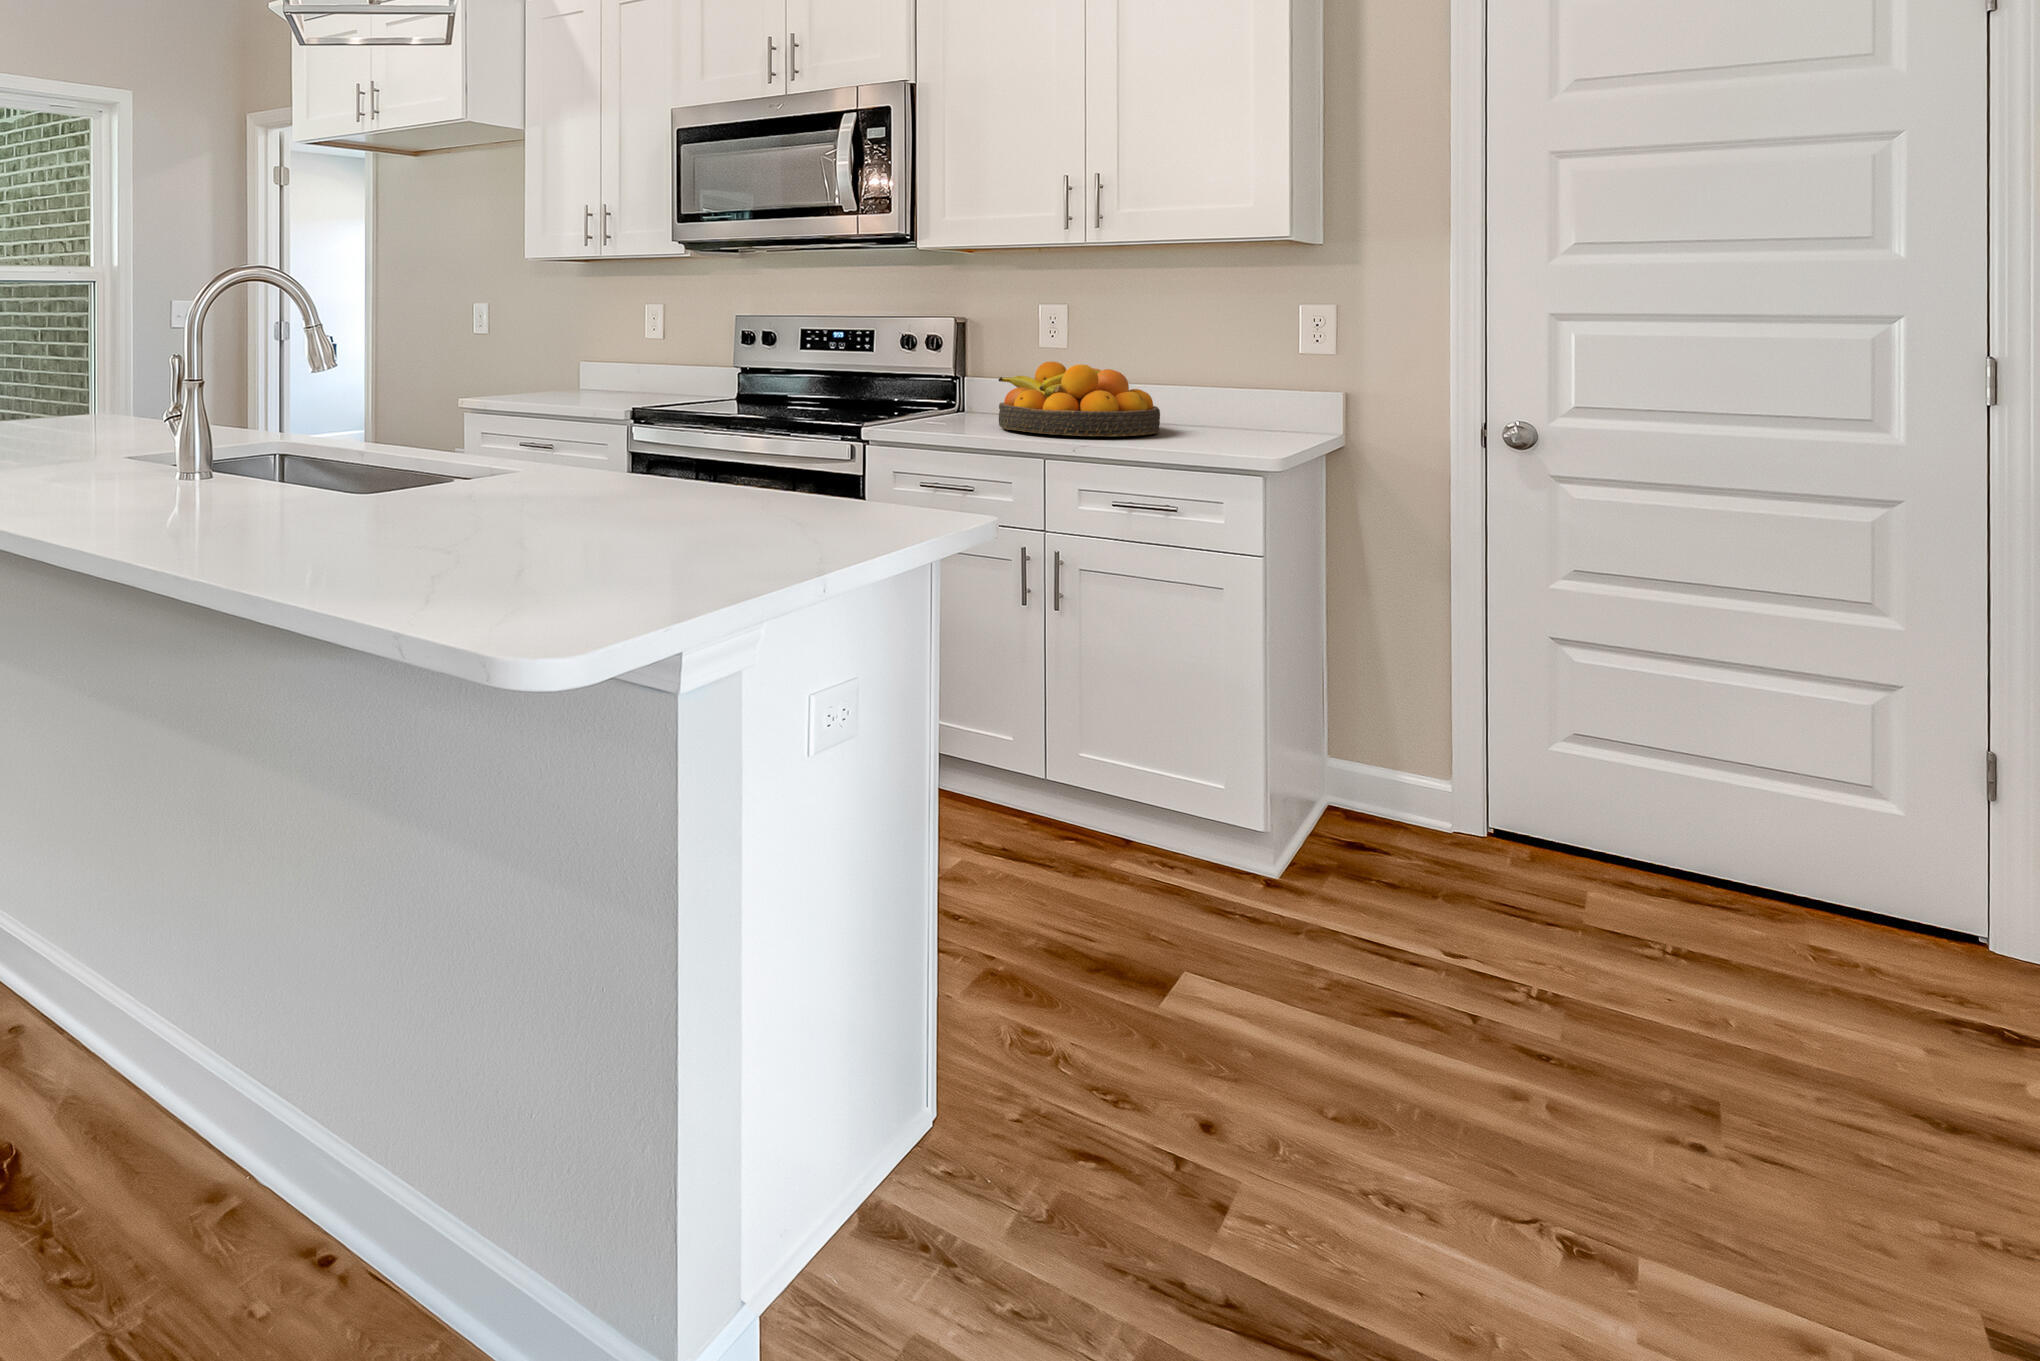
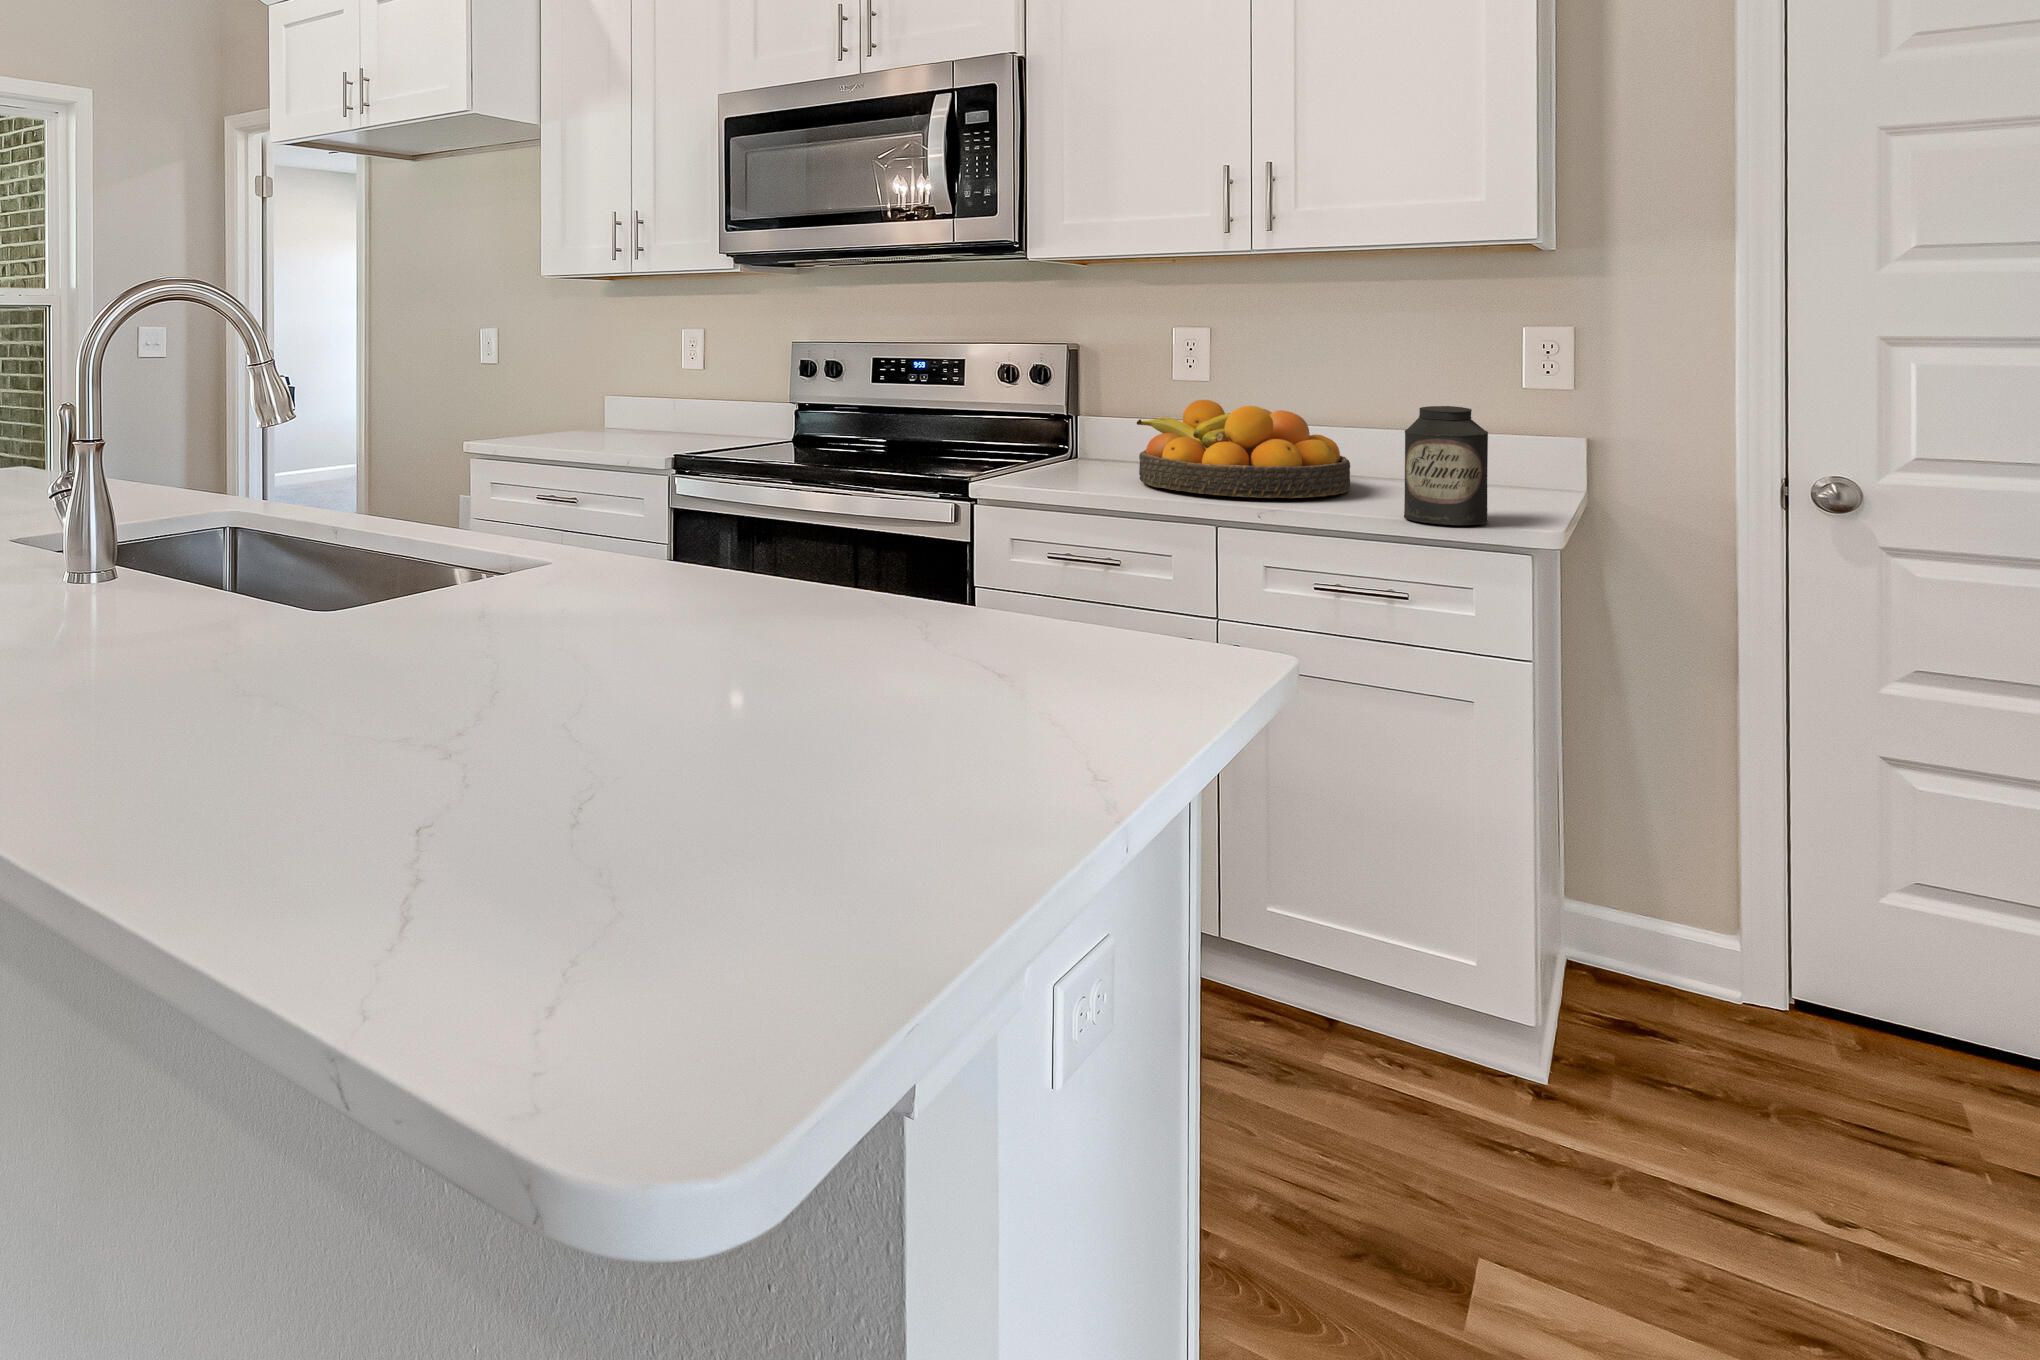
canister: none [1185,362,1247,453] -> present [1404,406,1488,525]

